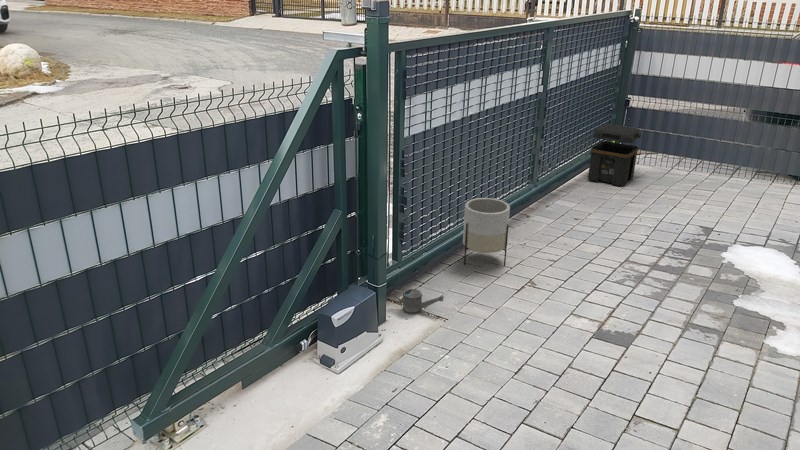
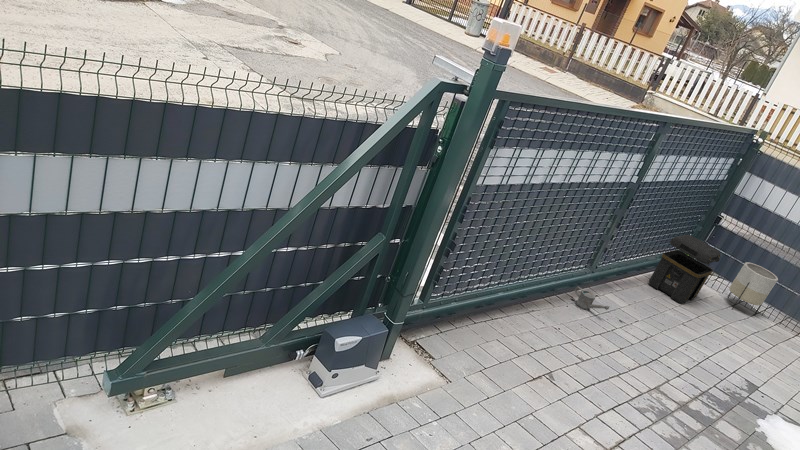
planter: present [463,198,510,266] -> present [728,262,778,314]
watering can: present [394,289,444,314] -> present [575,287,610,310]

